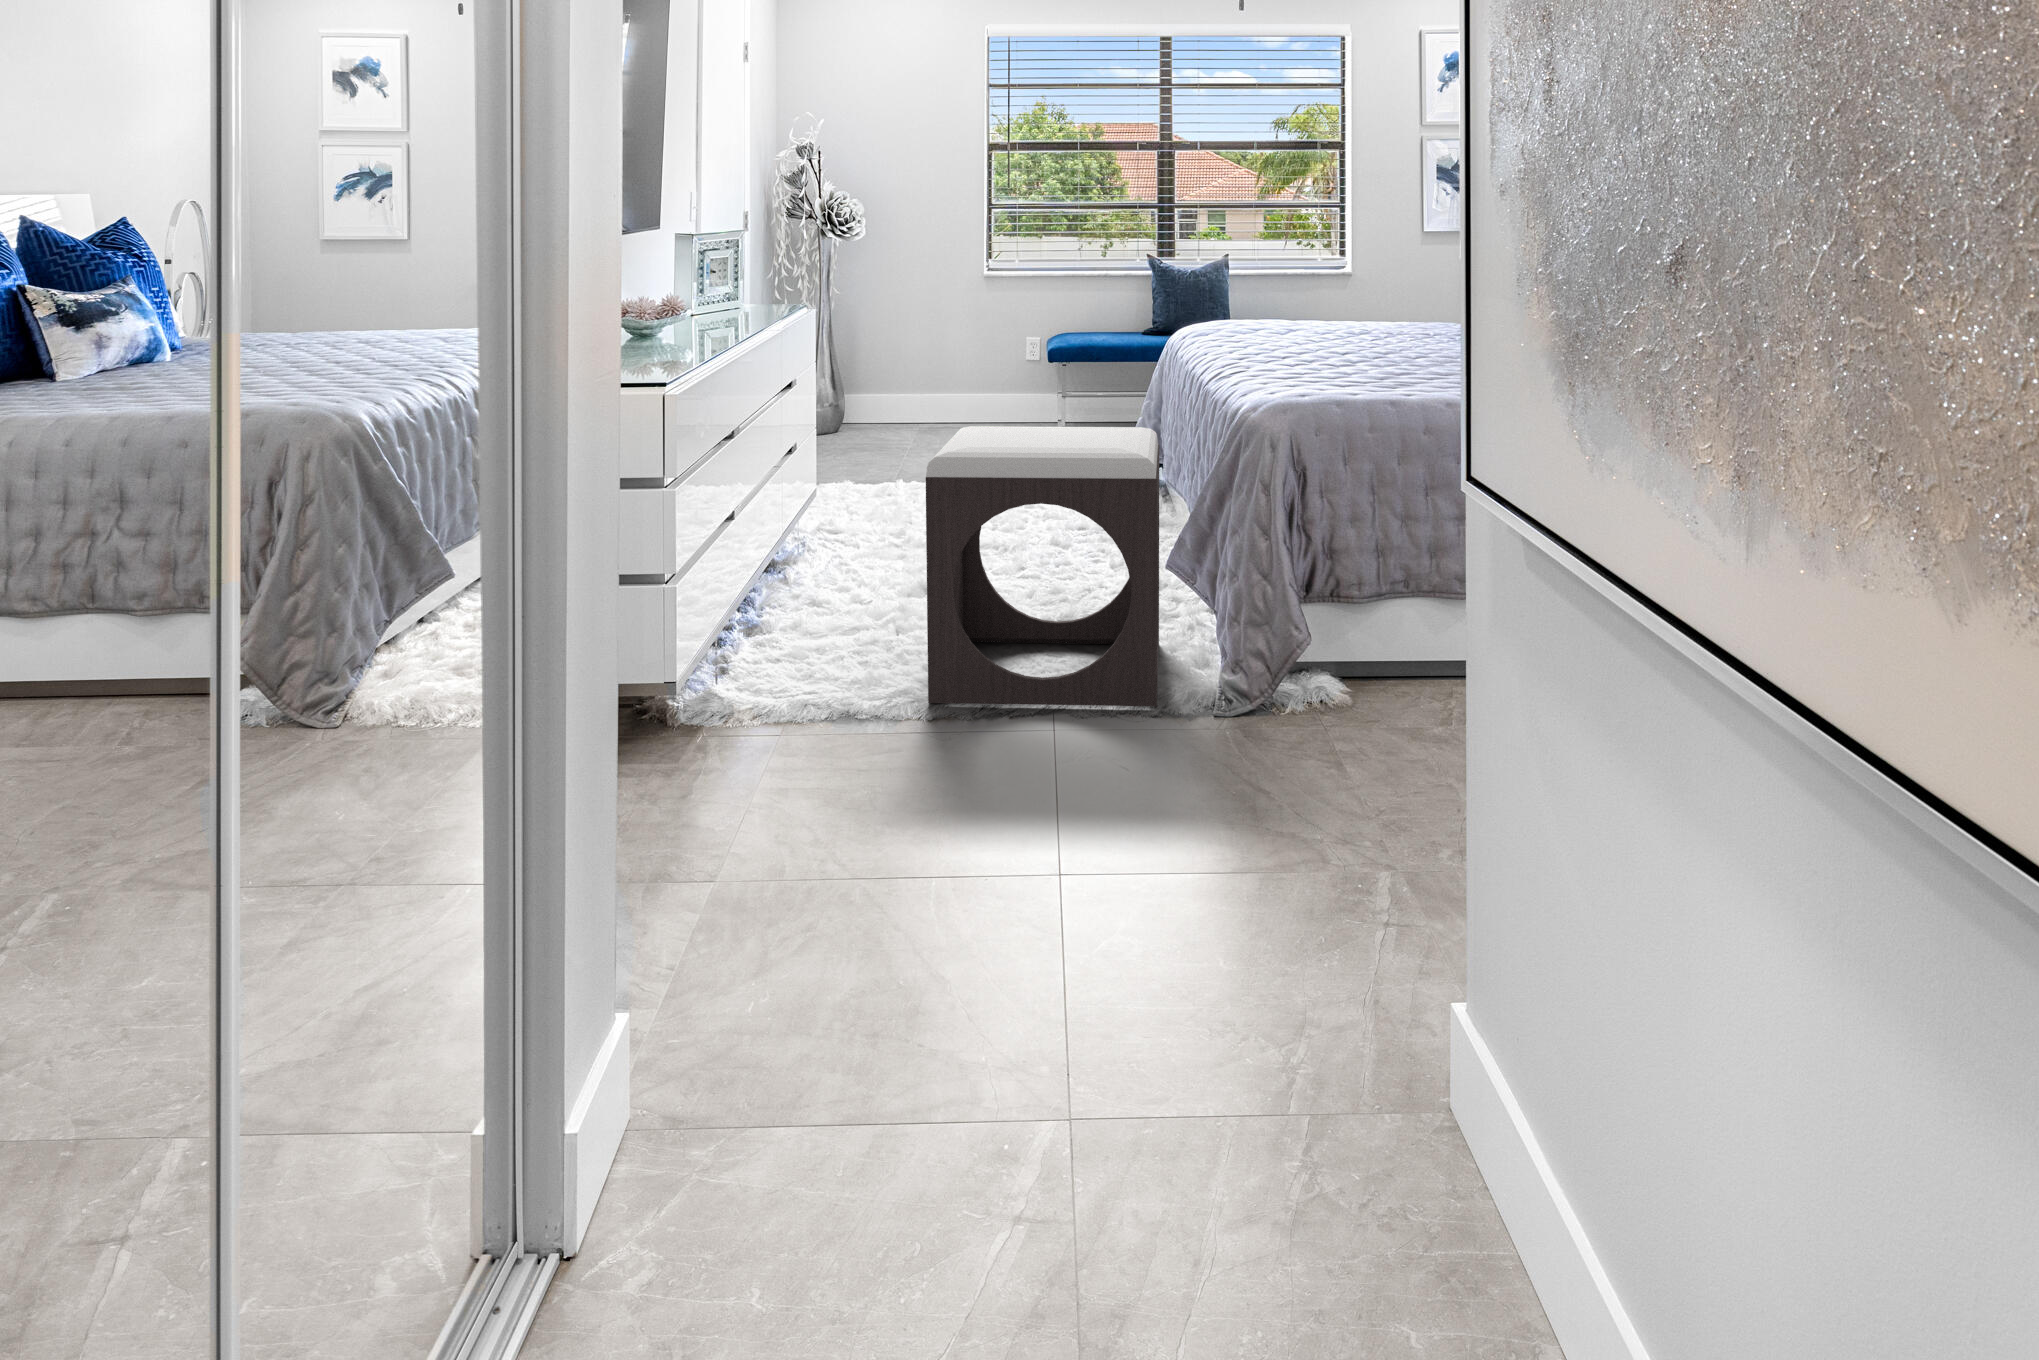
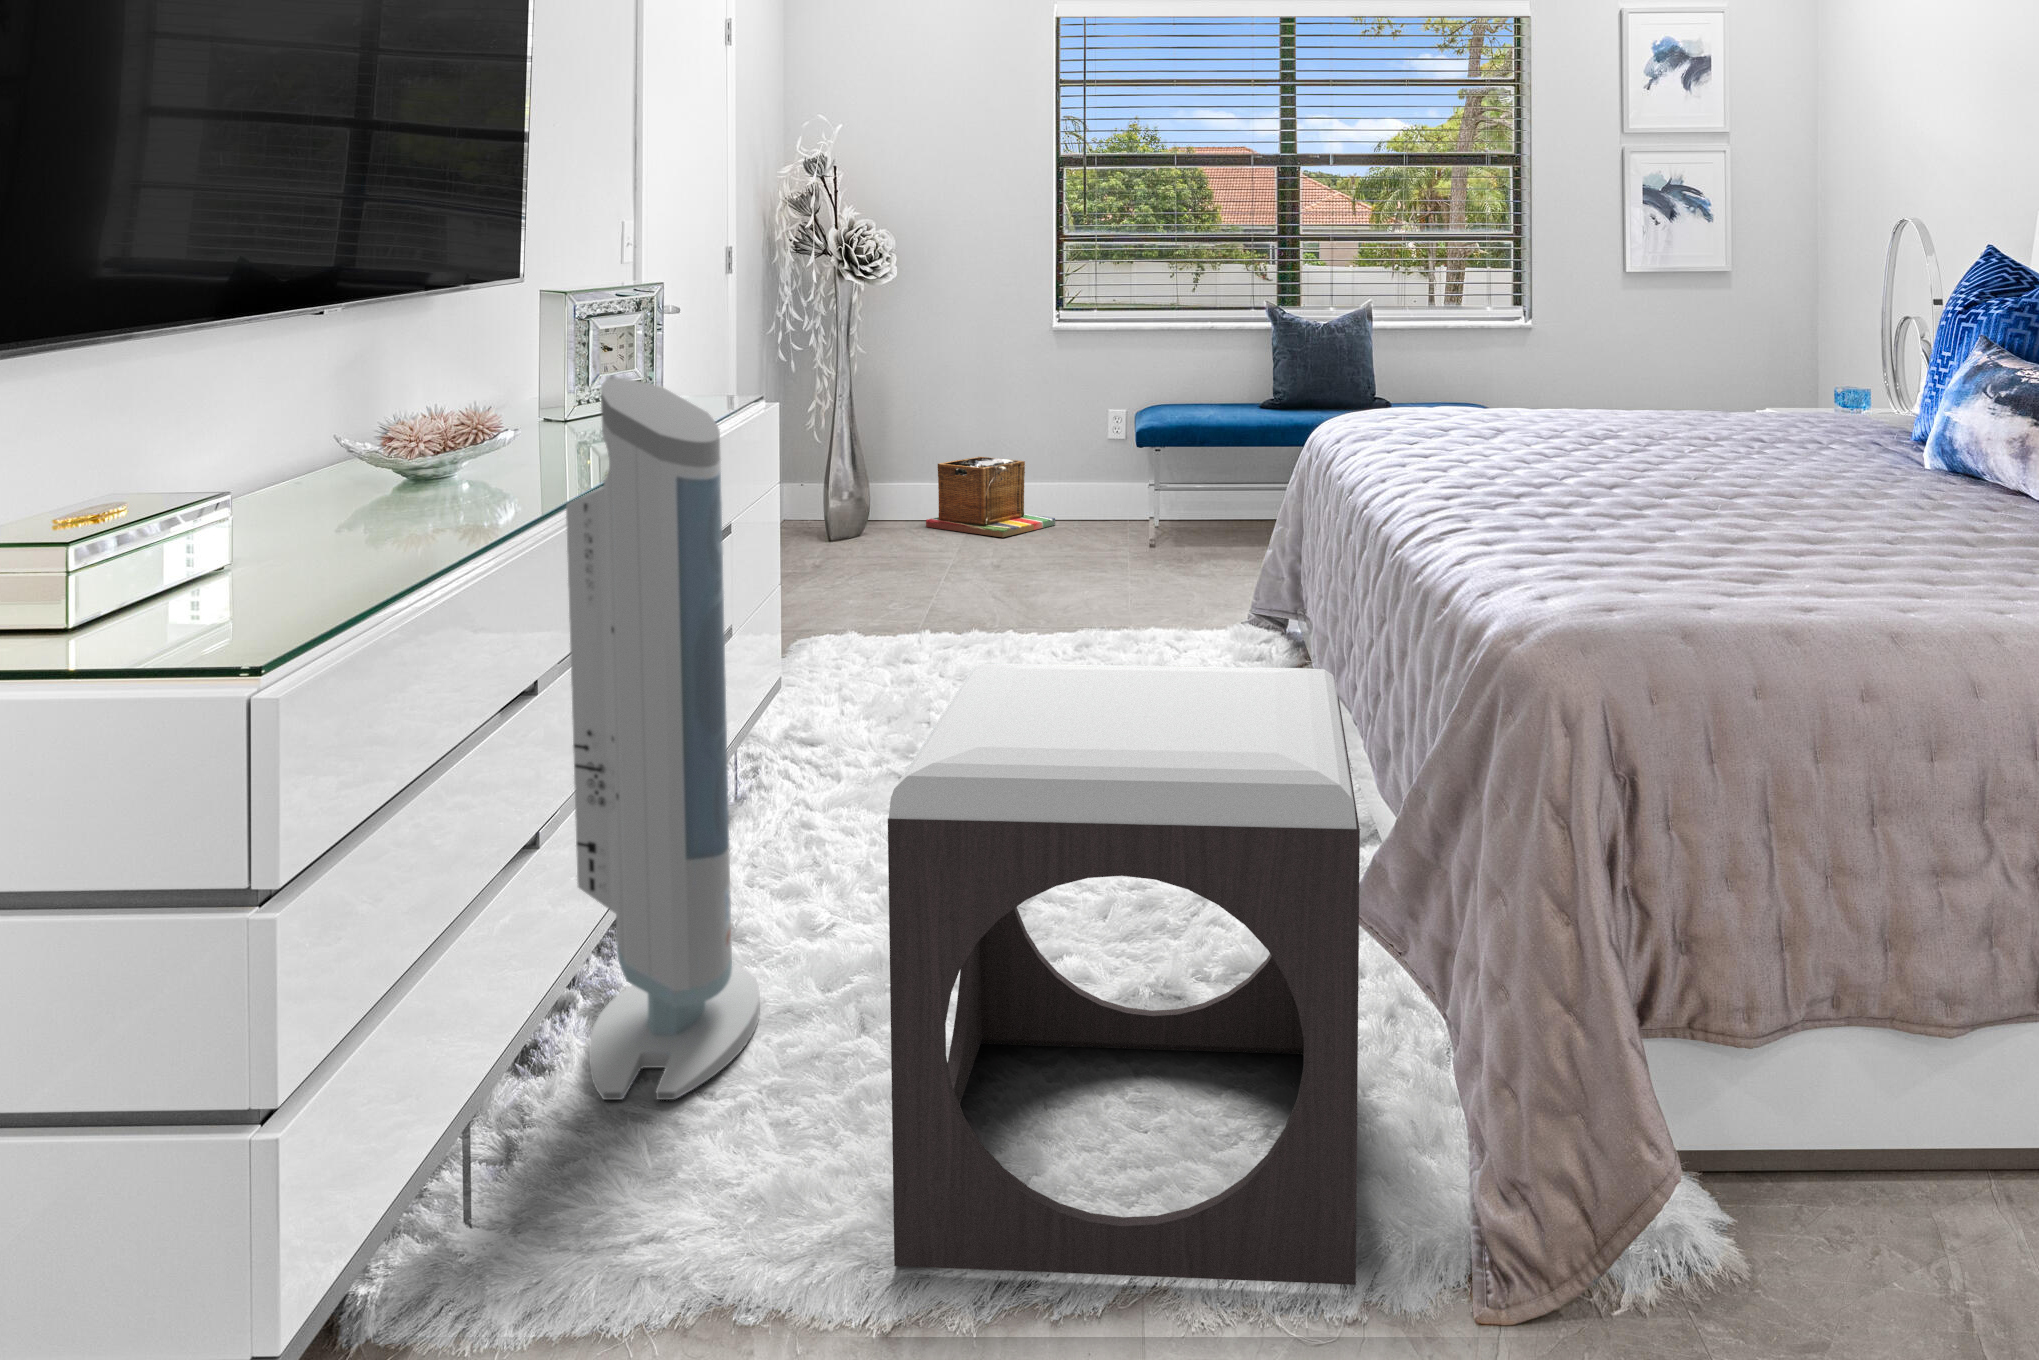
air purifier: none [736,272,837,659] -> present [566,378,760,1100]
laundry basket: none [891,372,988,429] -> present [926,457,1055,537]

